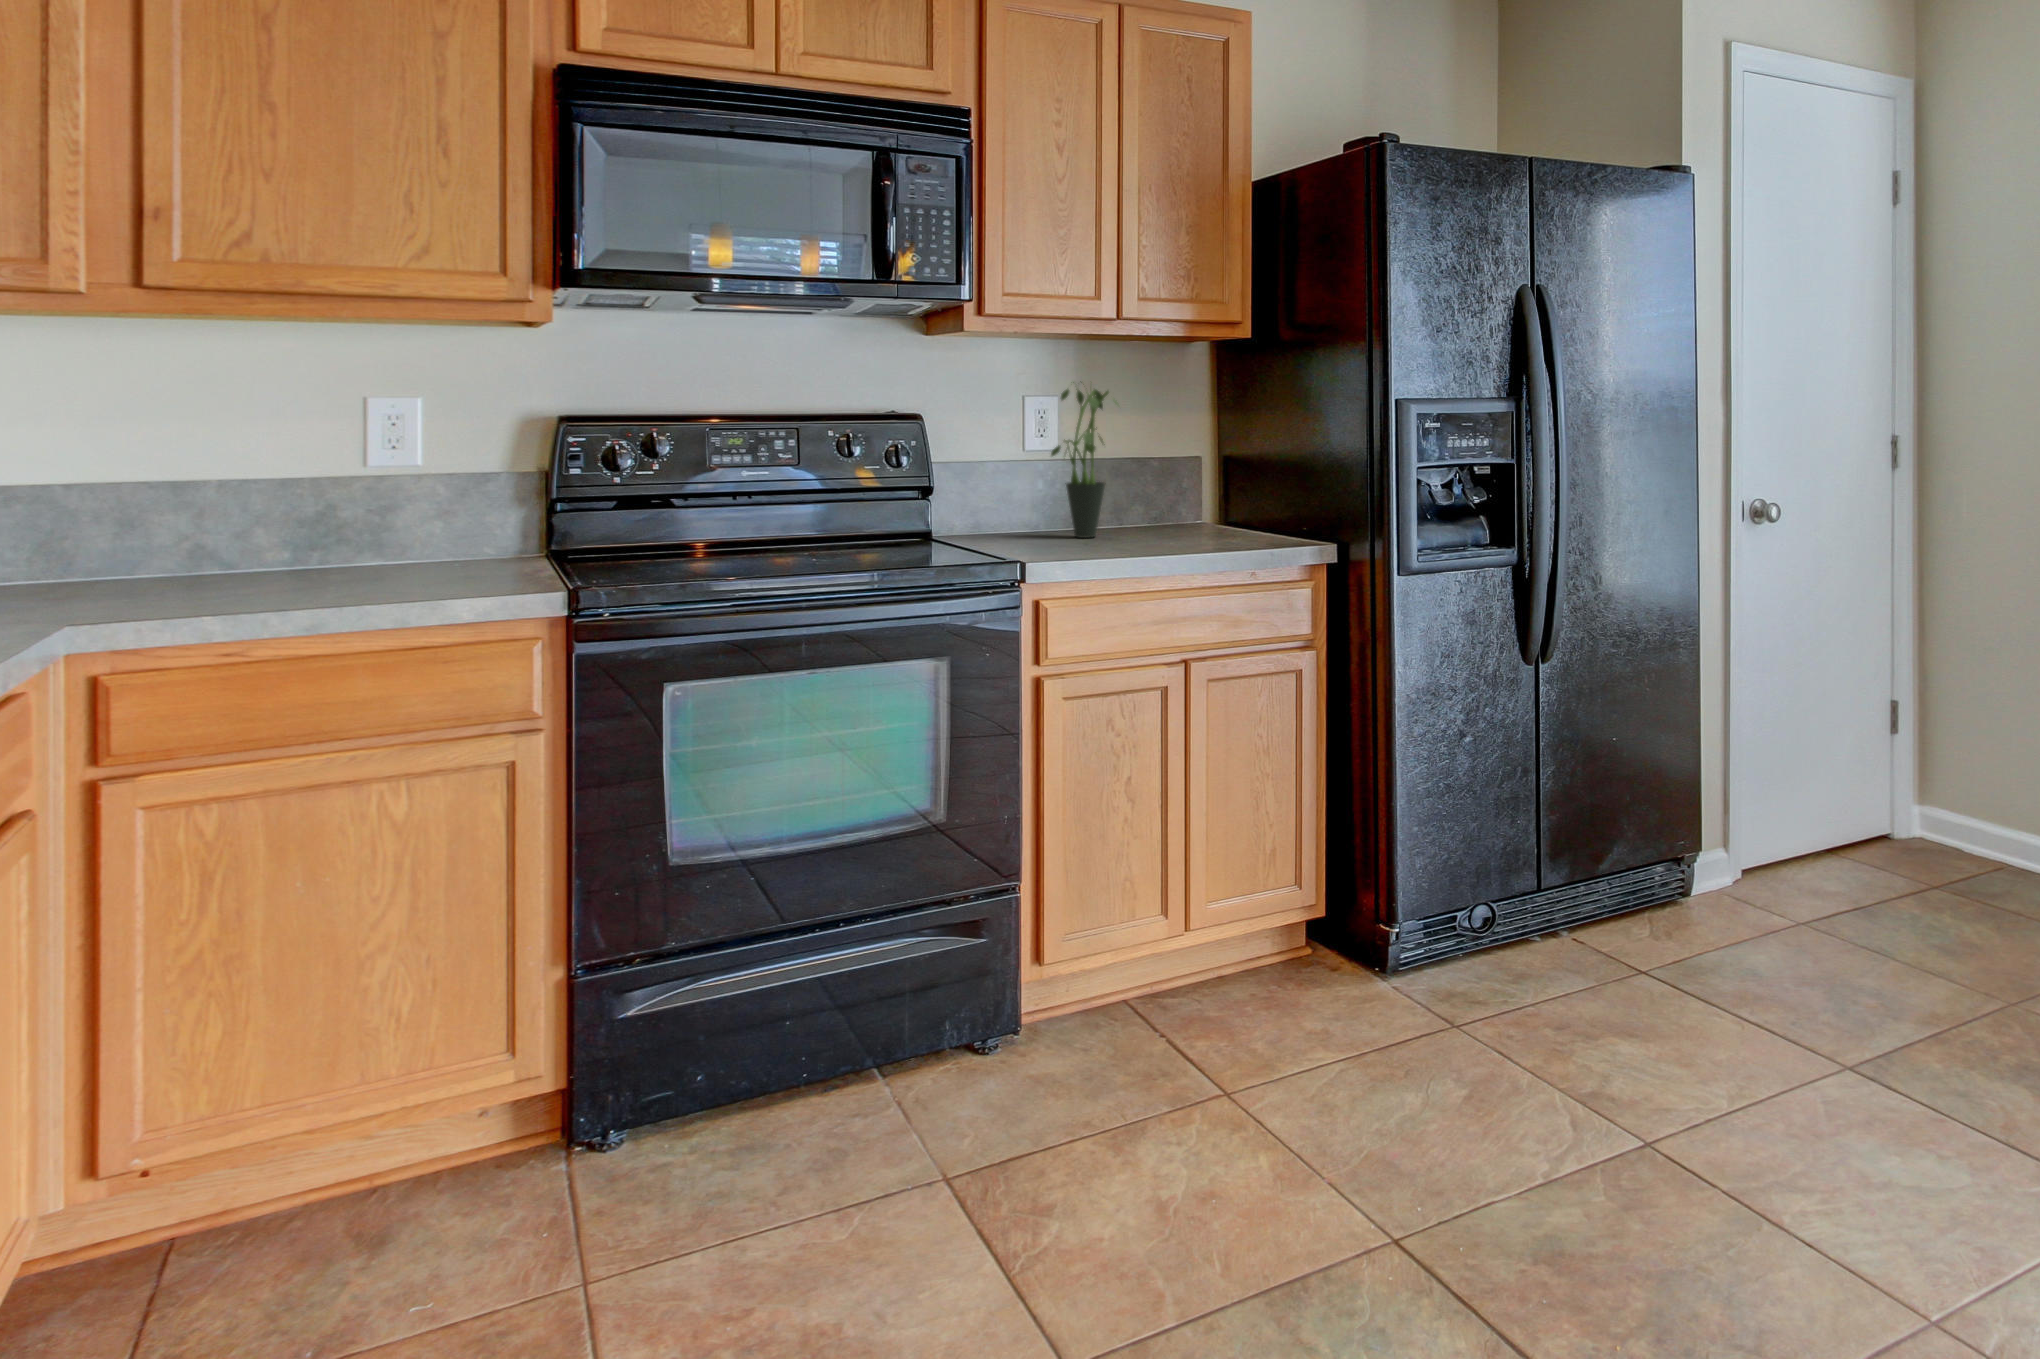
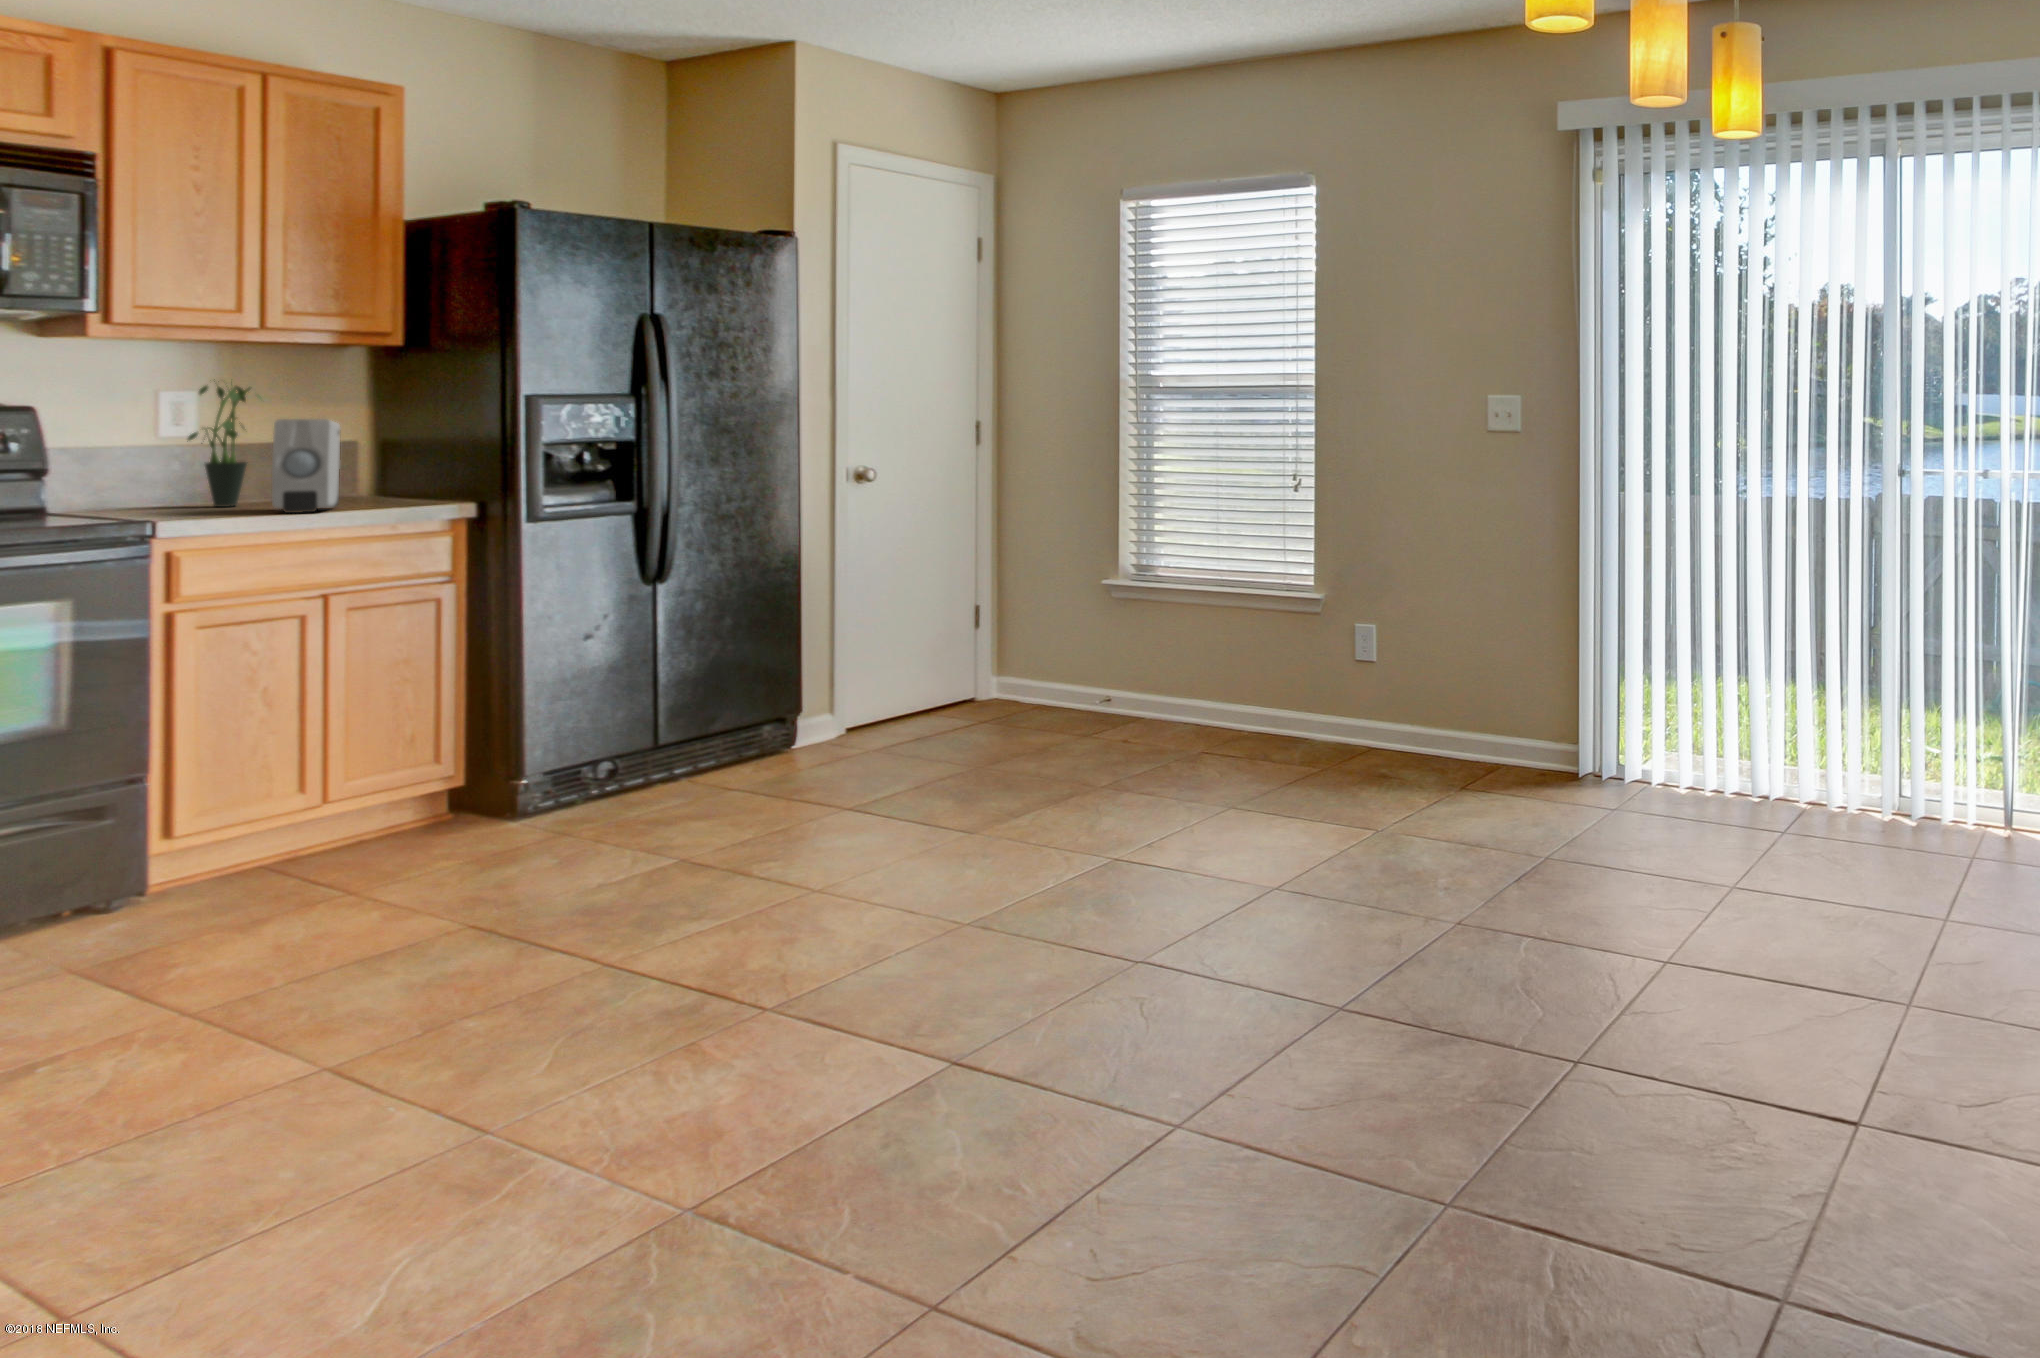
soap dispenser: none [1134,431,1197,553] -> present [272,419,340,513]

